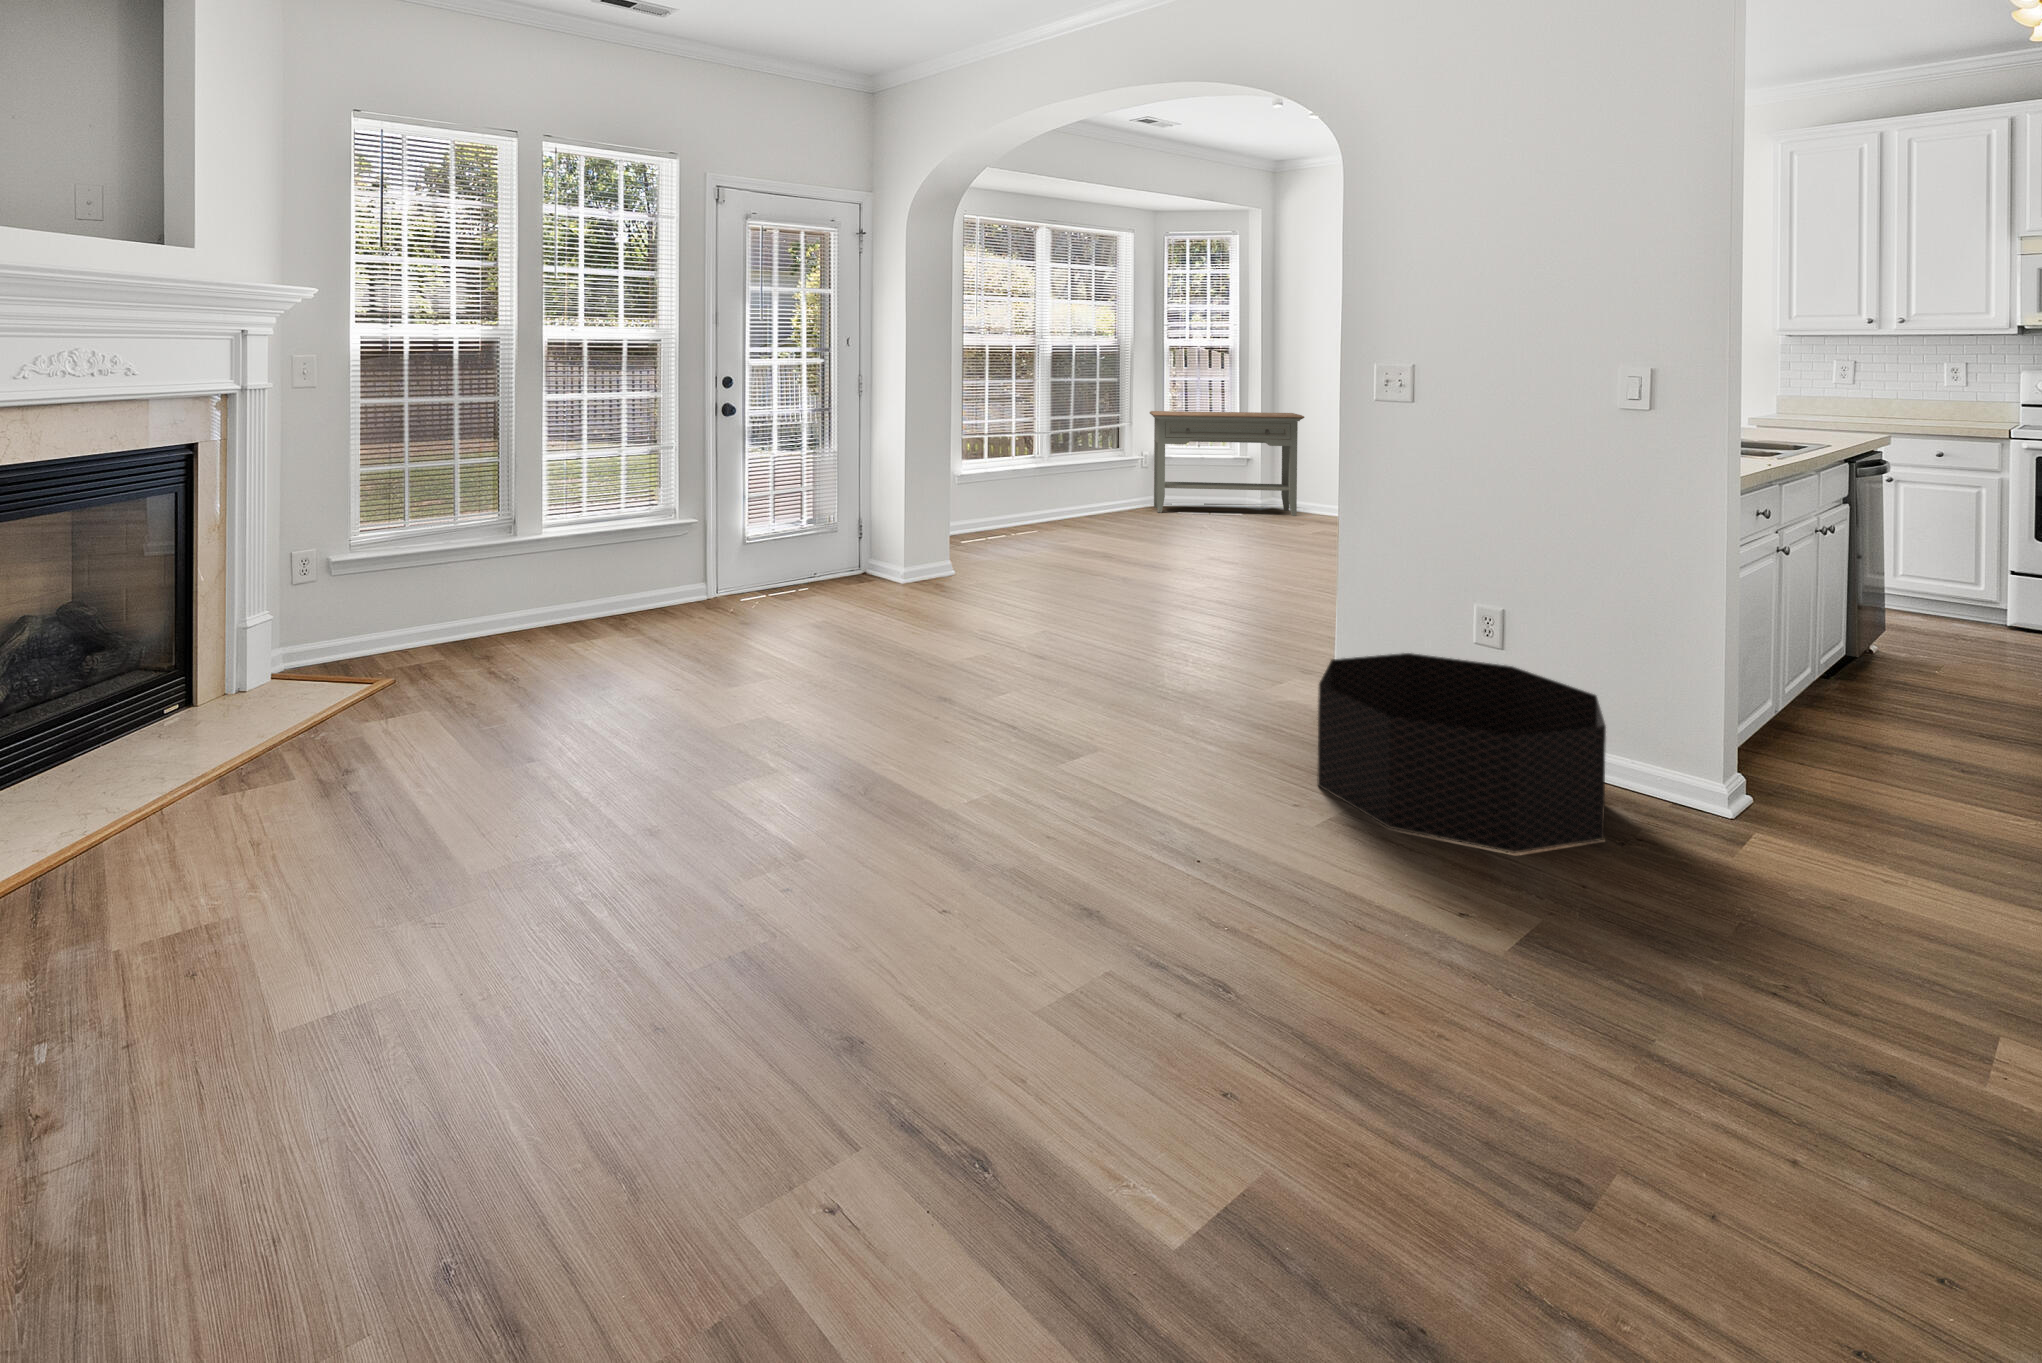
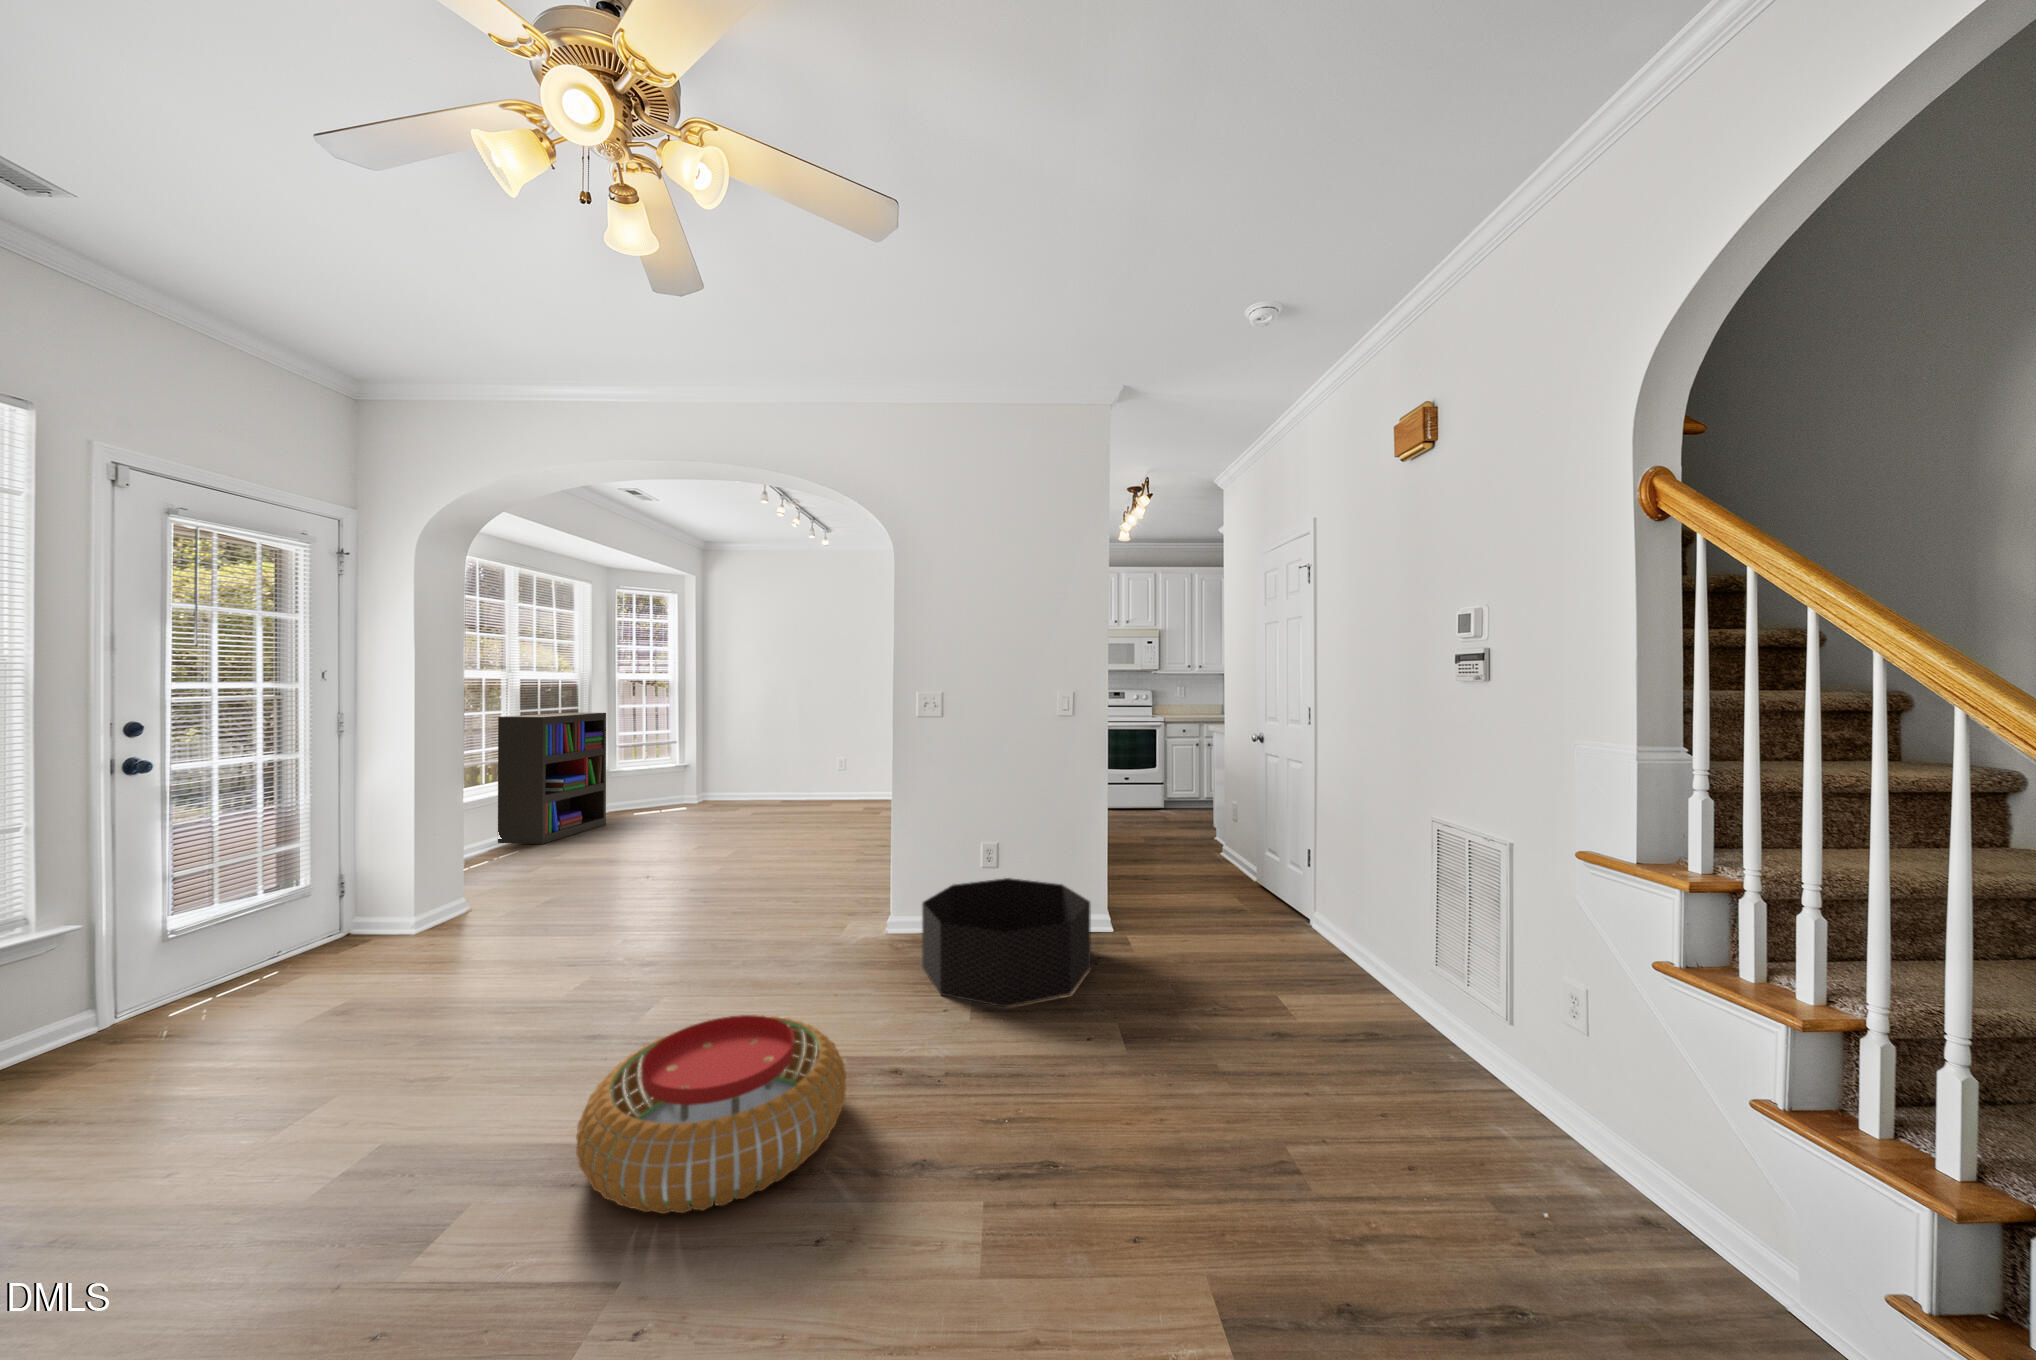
bookshelf: none [1024,383,1138,531] -> present [498,713,606,844]
console table: present [1150,411,1304,516] -> none [604,728,730,814]
pouf: none [846,692,1098,851] -> present [576,1015,846,1214]

